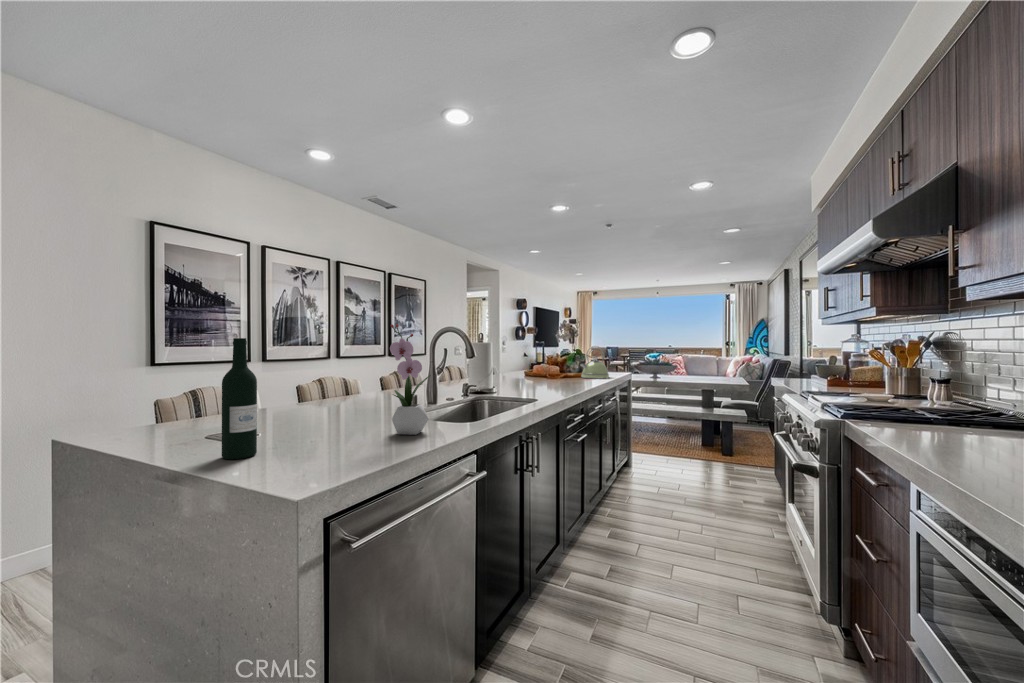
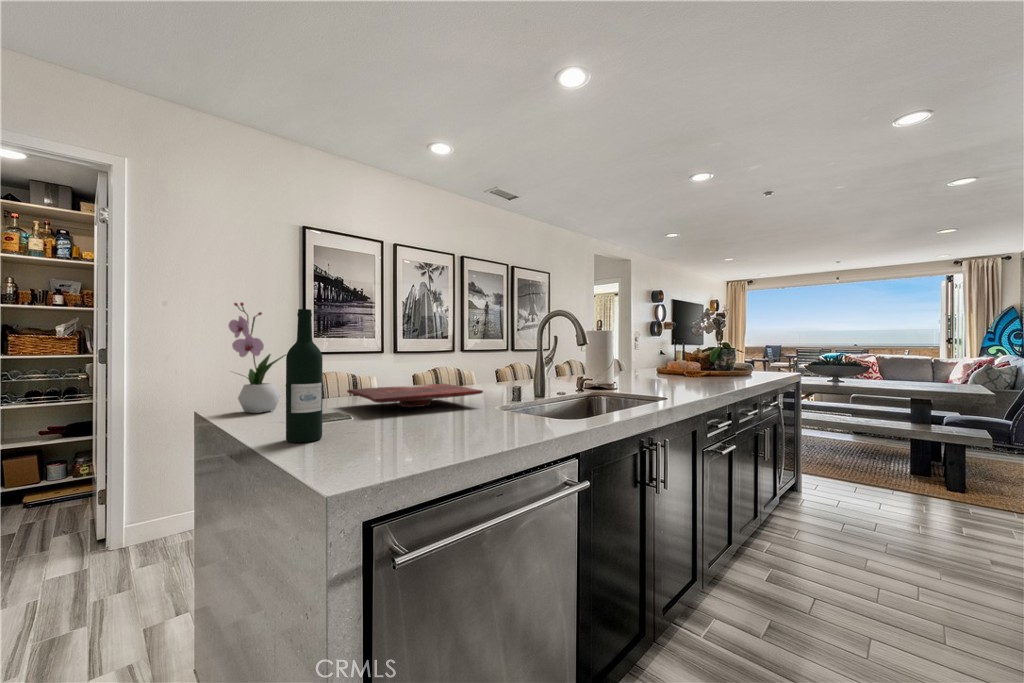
flower arrangement: present [390,324,430,435] -> present [228,302,285,413]
kettle: present [580,346,609,379] -> none [727,338,769,378]
cutting board: none [249,395,386,420] -> present [347,384,483,407]

